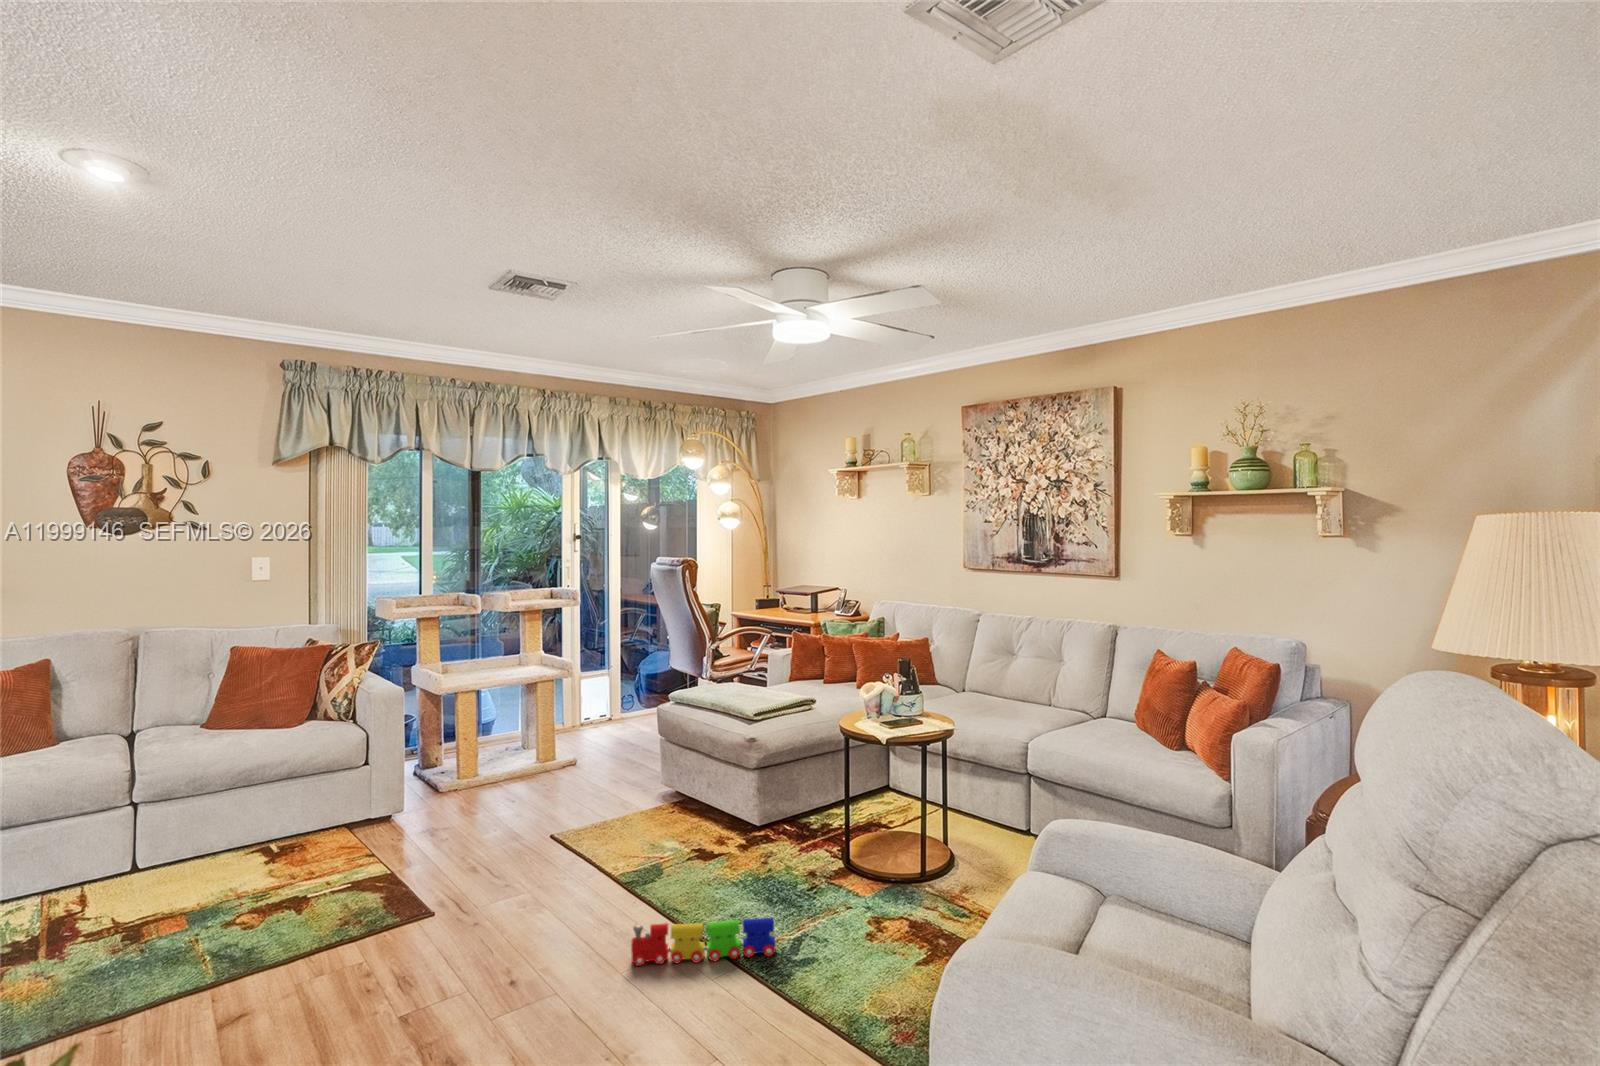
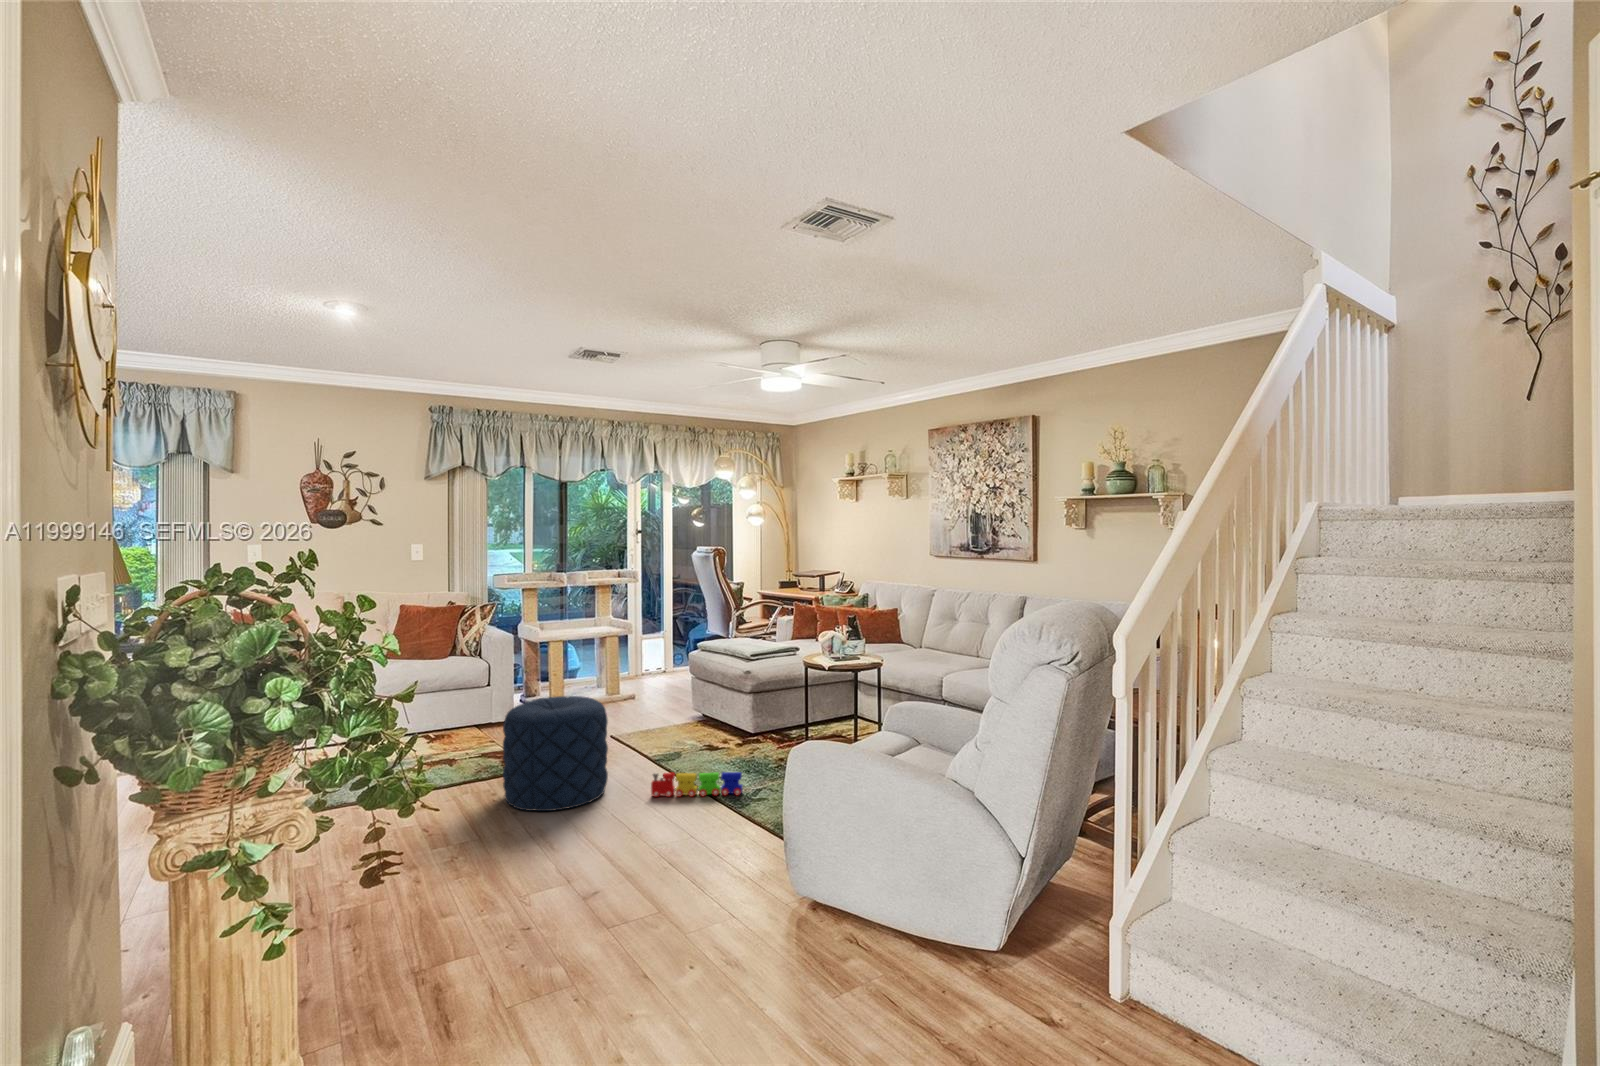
pouf: none [384,800,559,1009] -> present [503,696,608,811]

